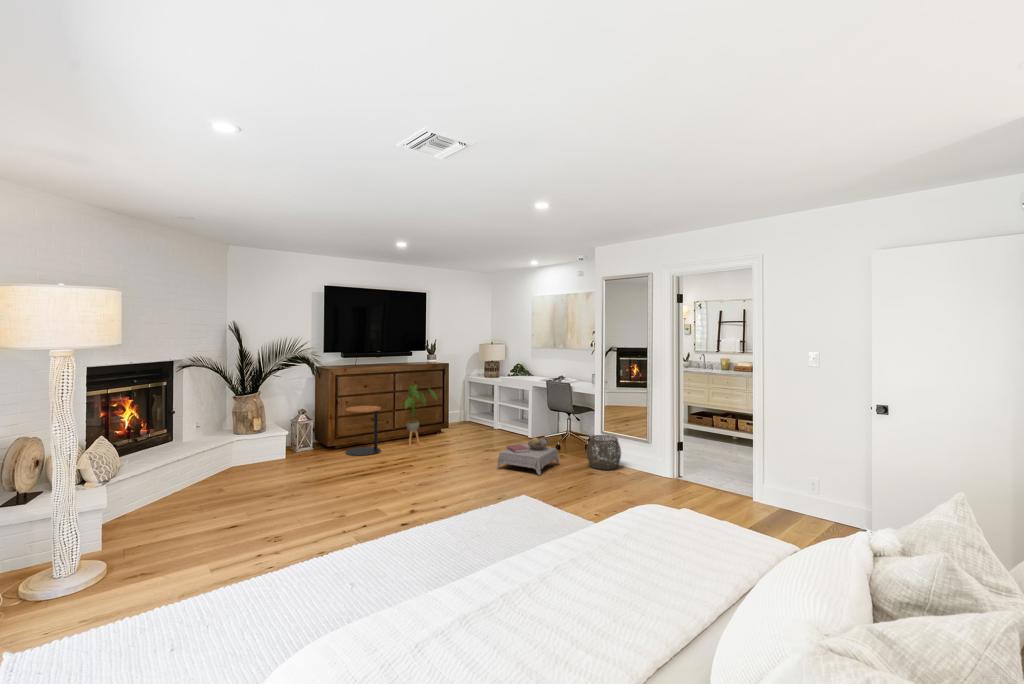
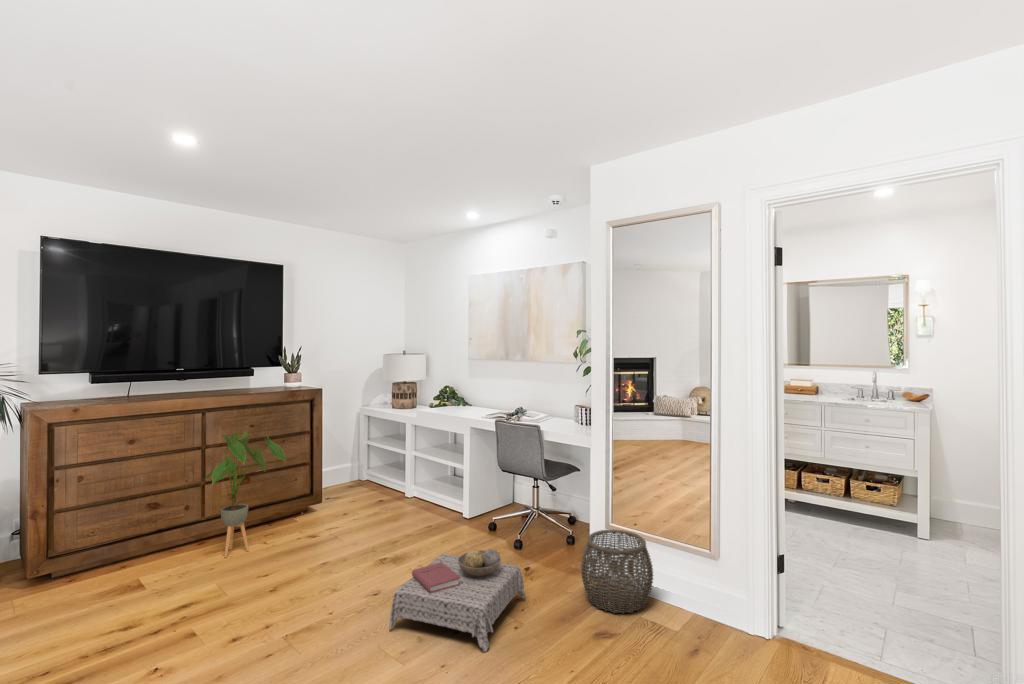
side table: present [345,406,381,456] -> none [63,481,154,601]

